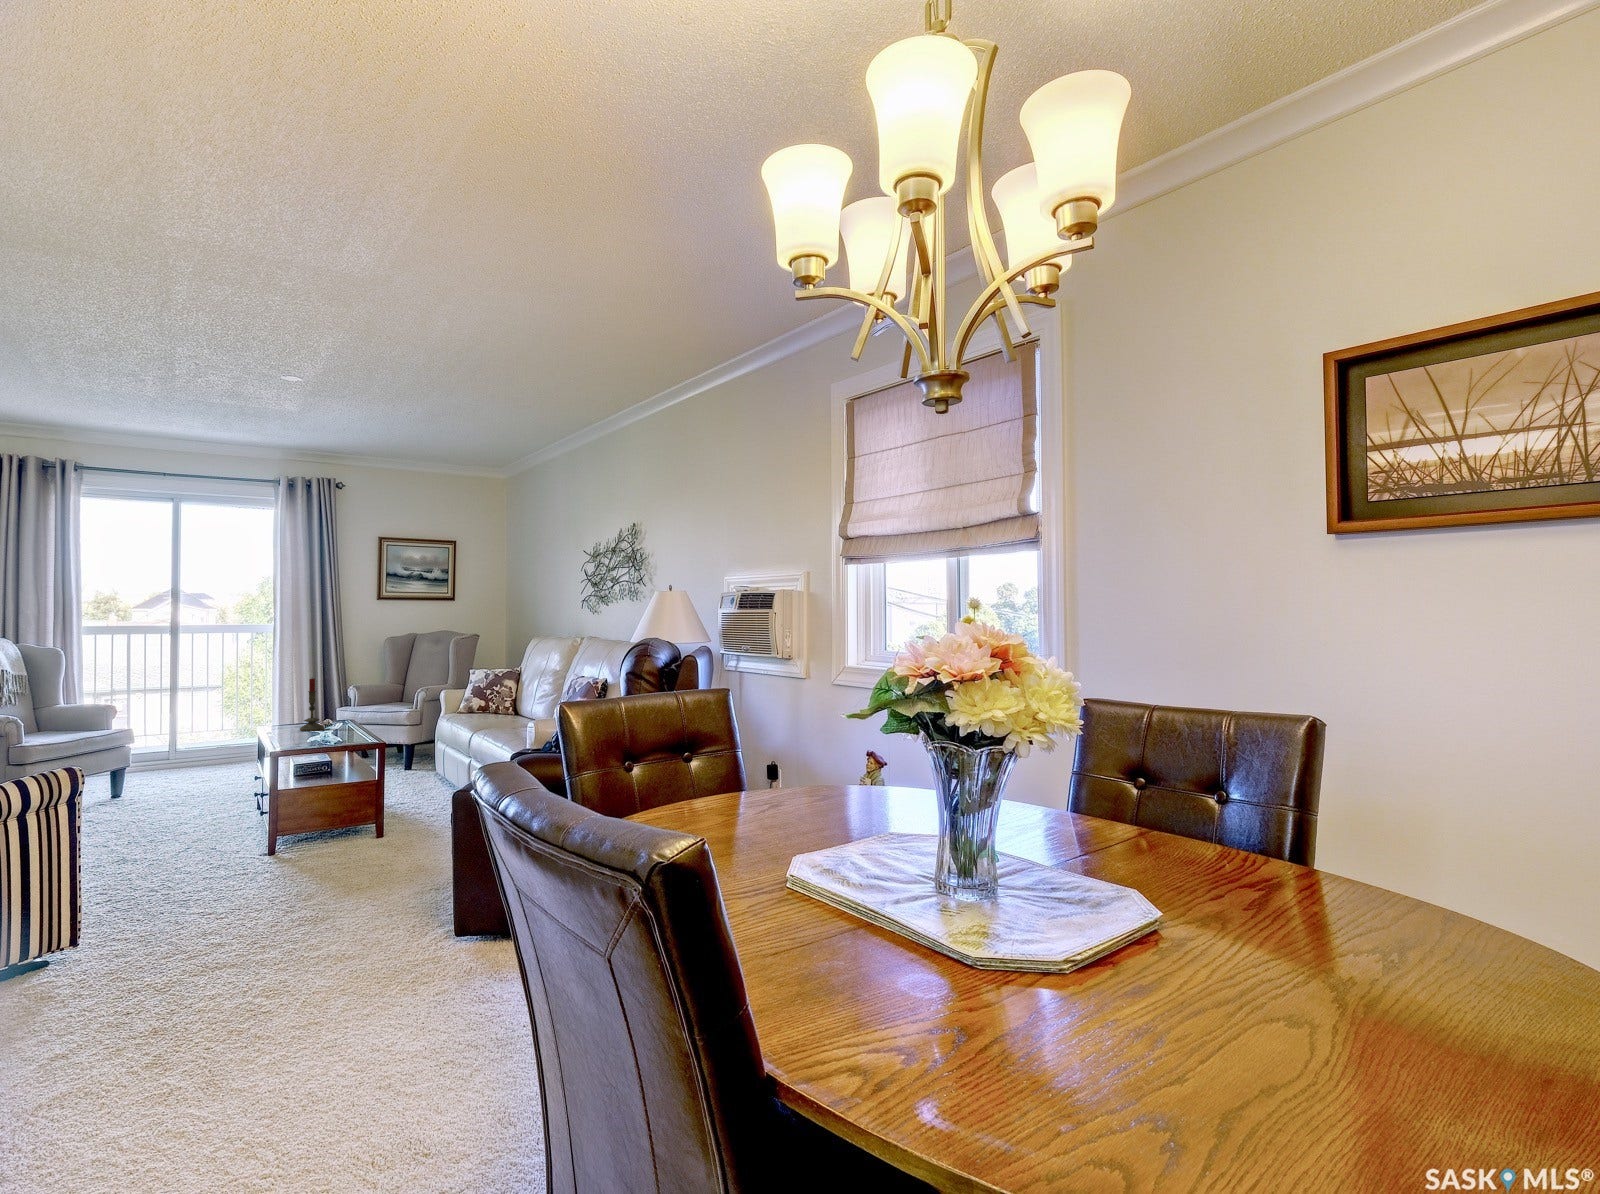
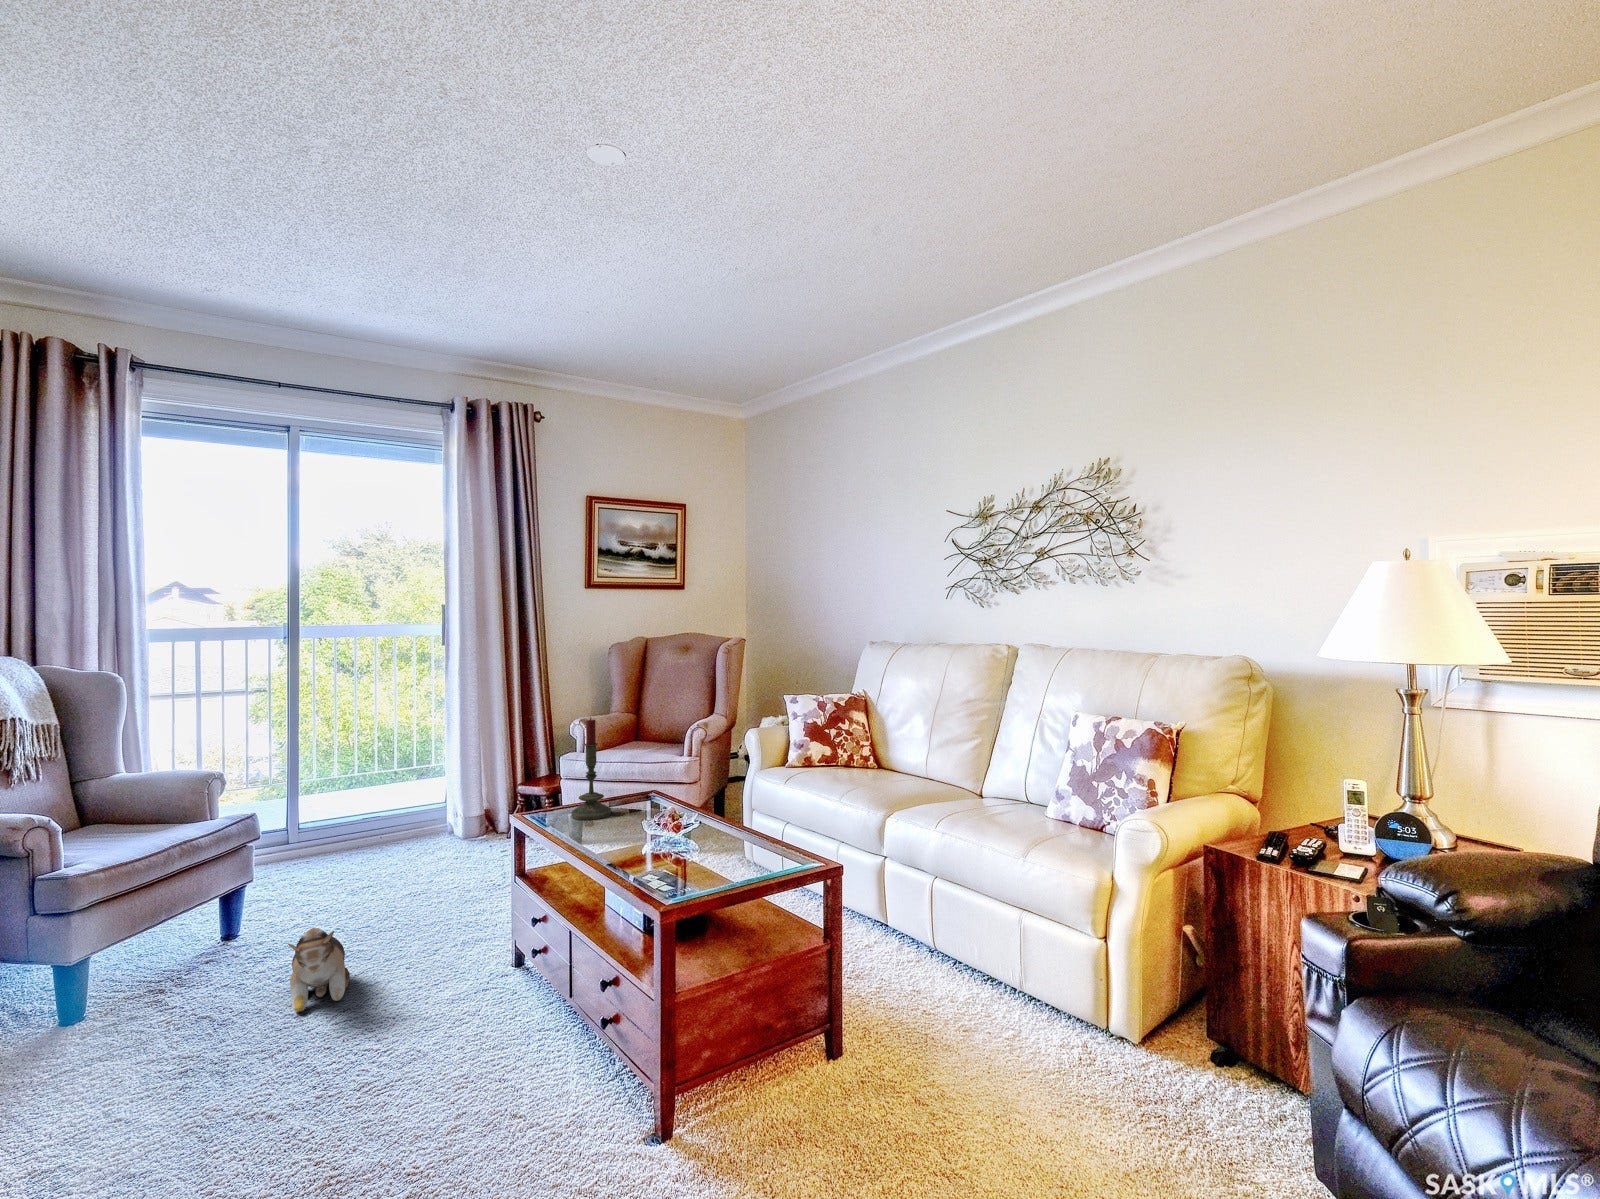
plush toy: none [134,773,172,814] -> present [288,928,350,1012]

